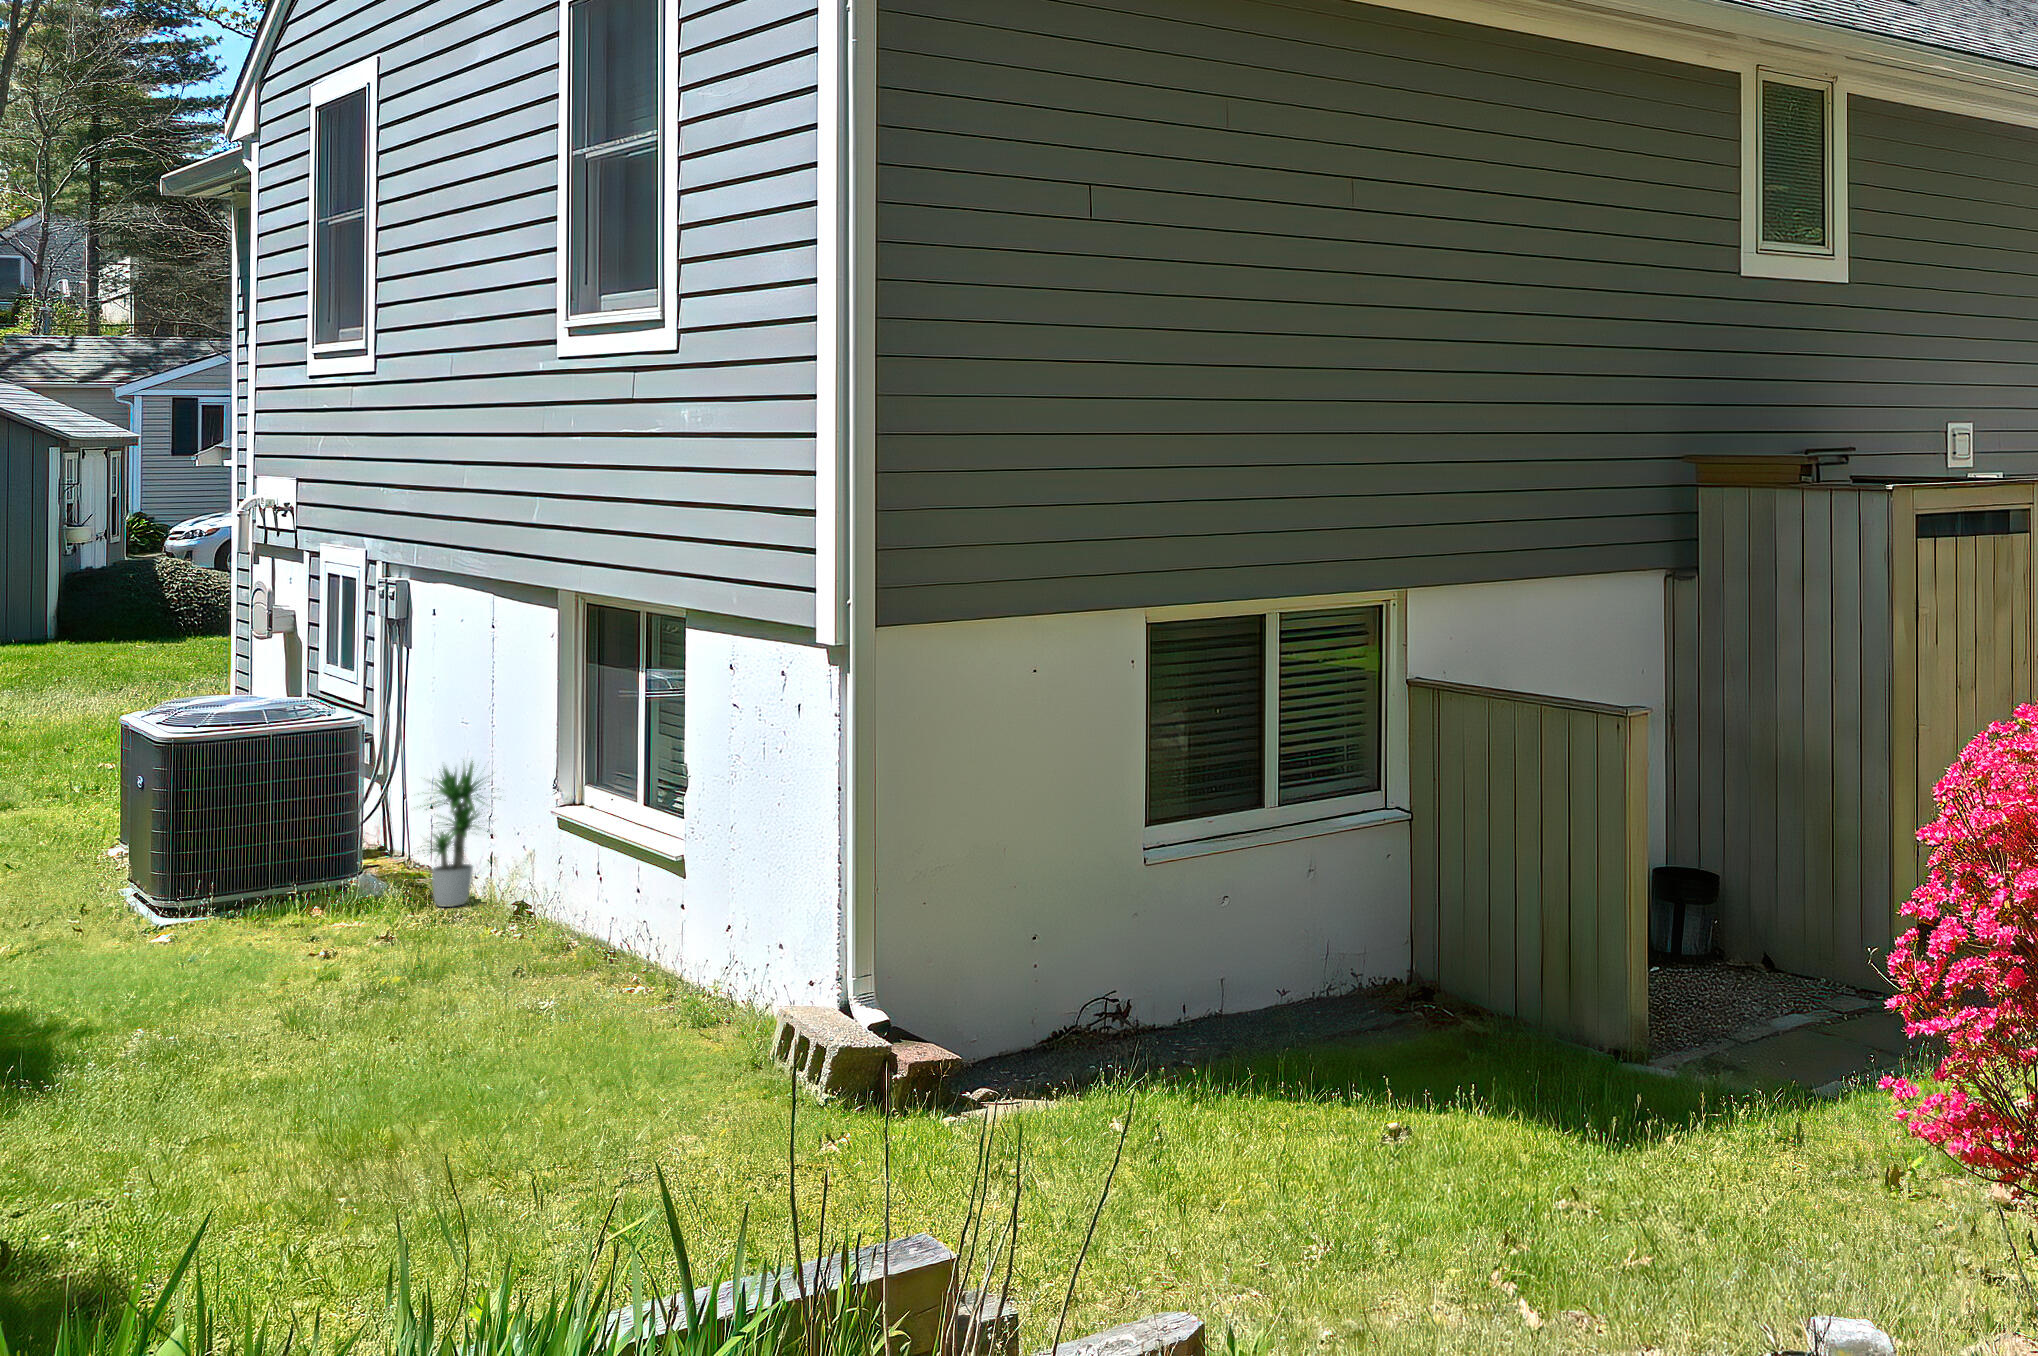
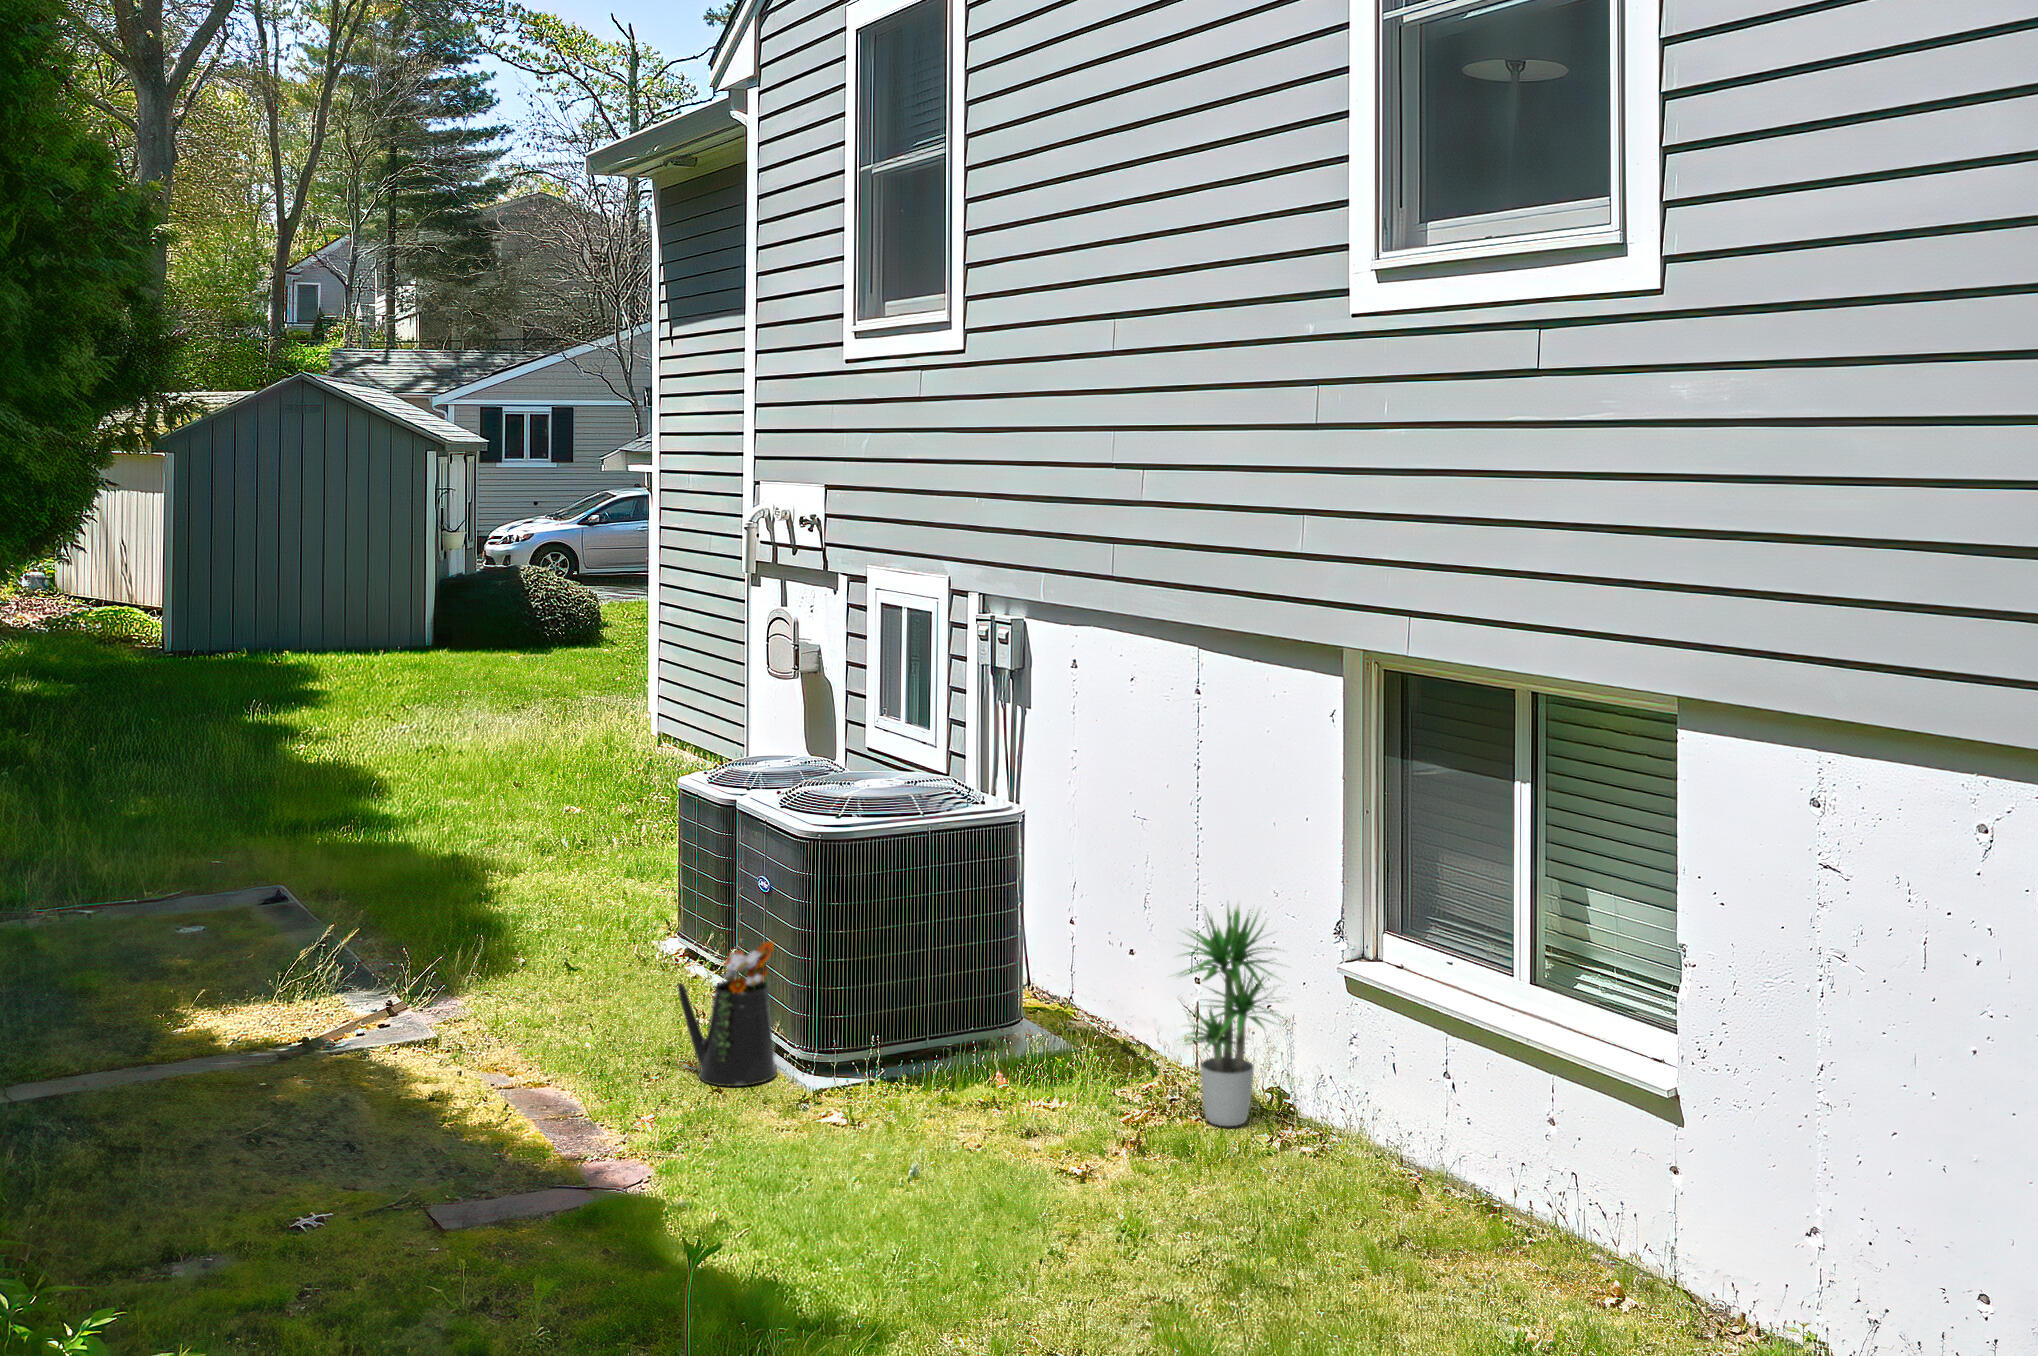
watering can: none [38,801,137,904] -> present [677,941,790,1086]

